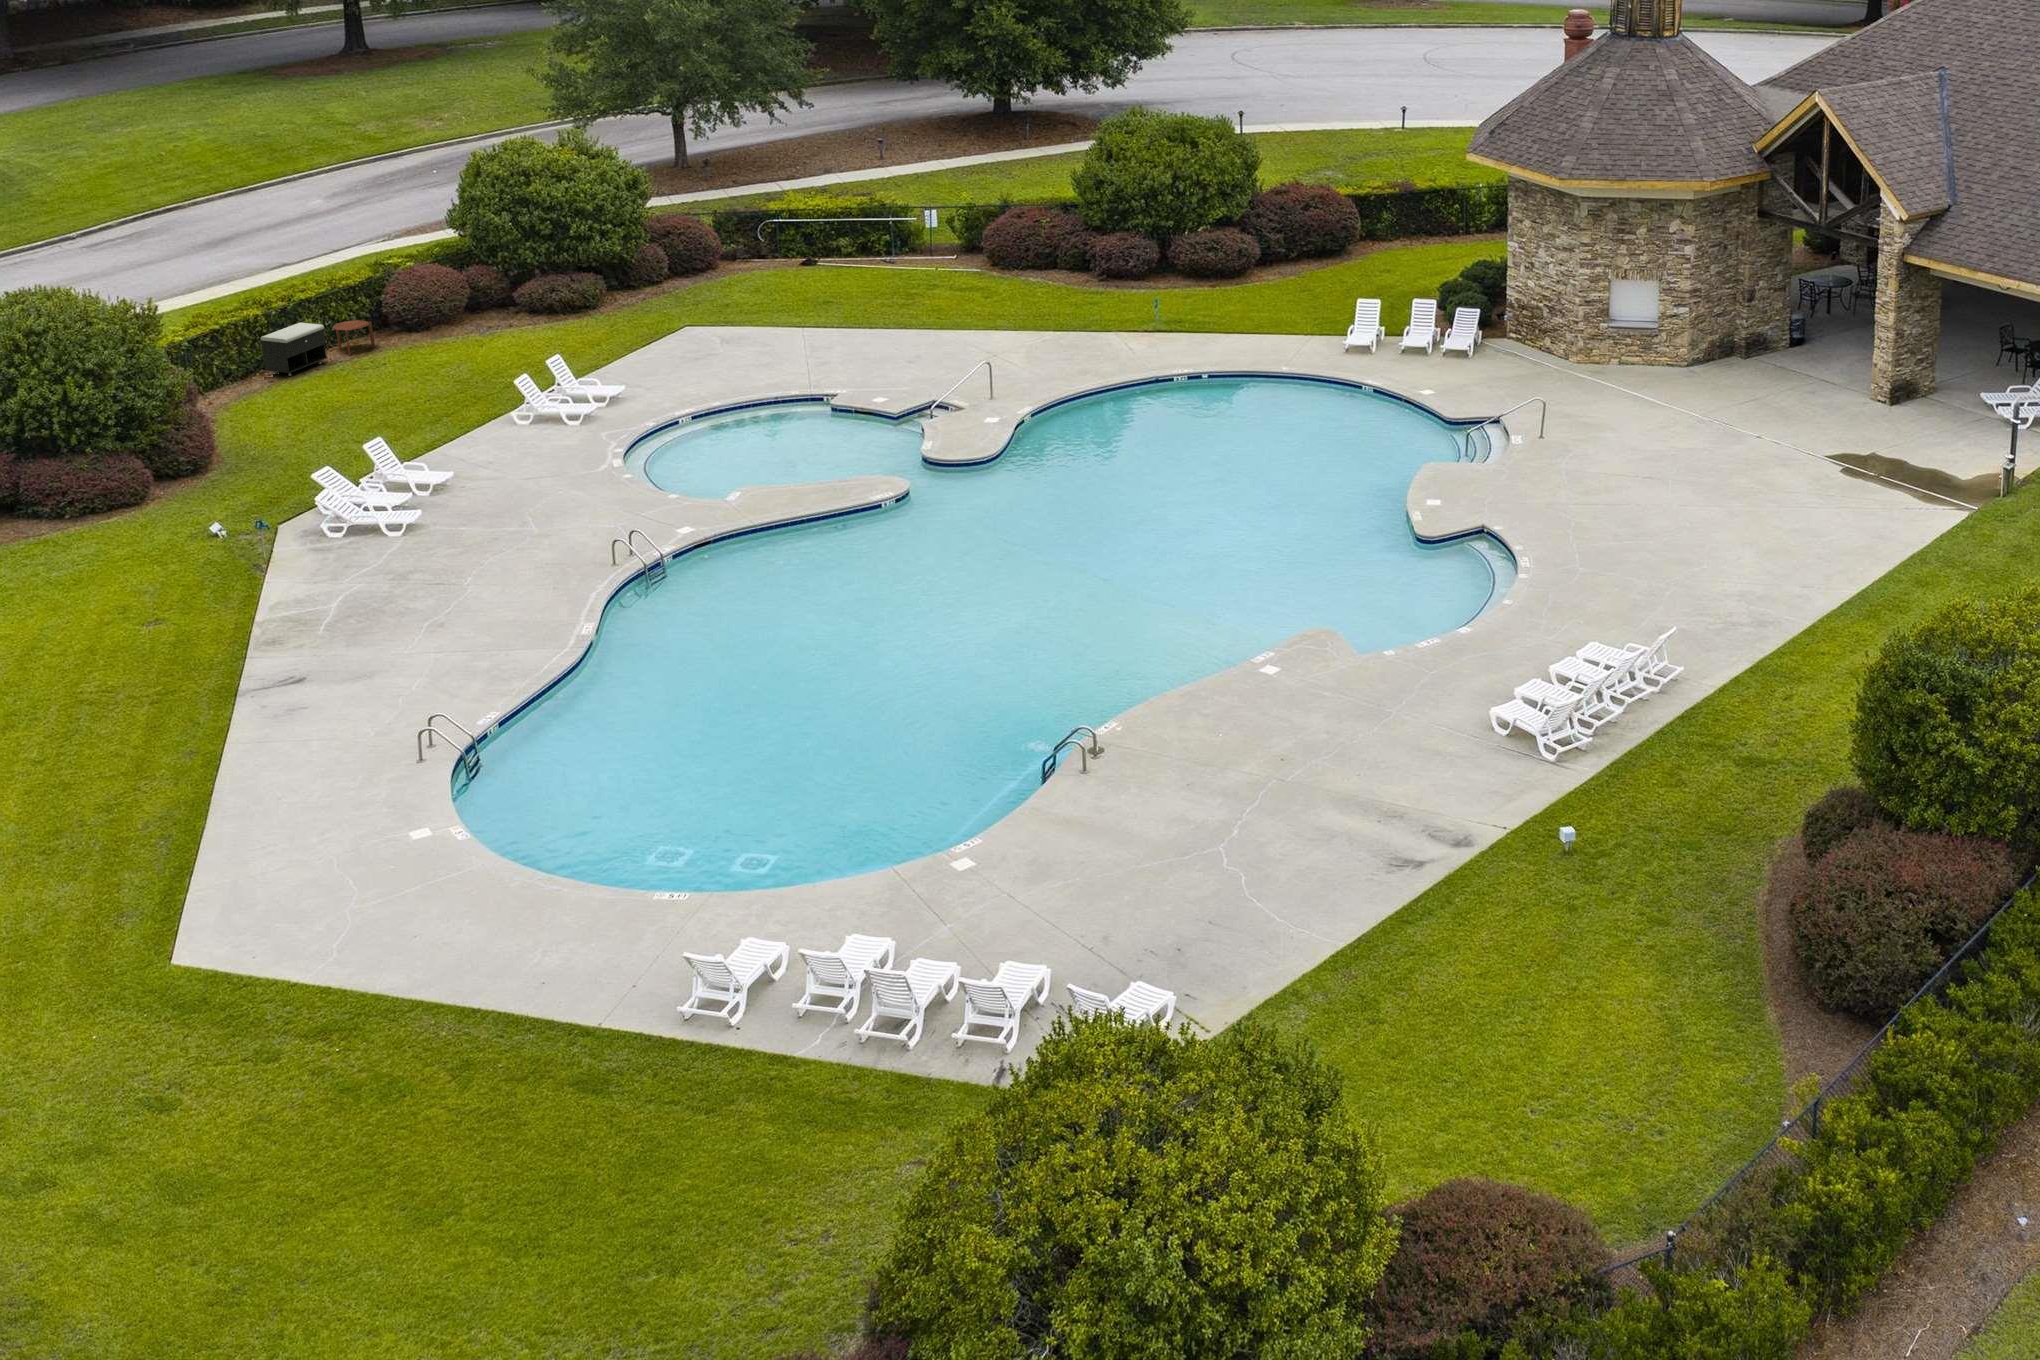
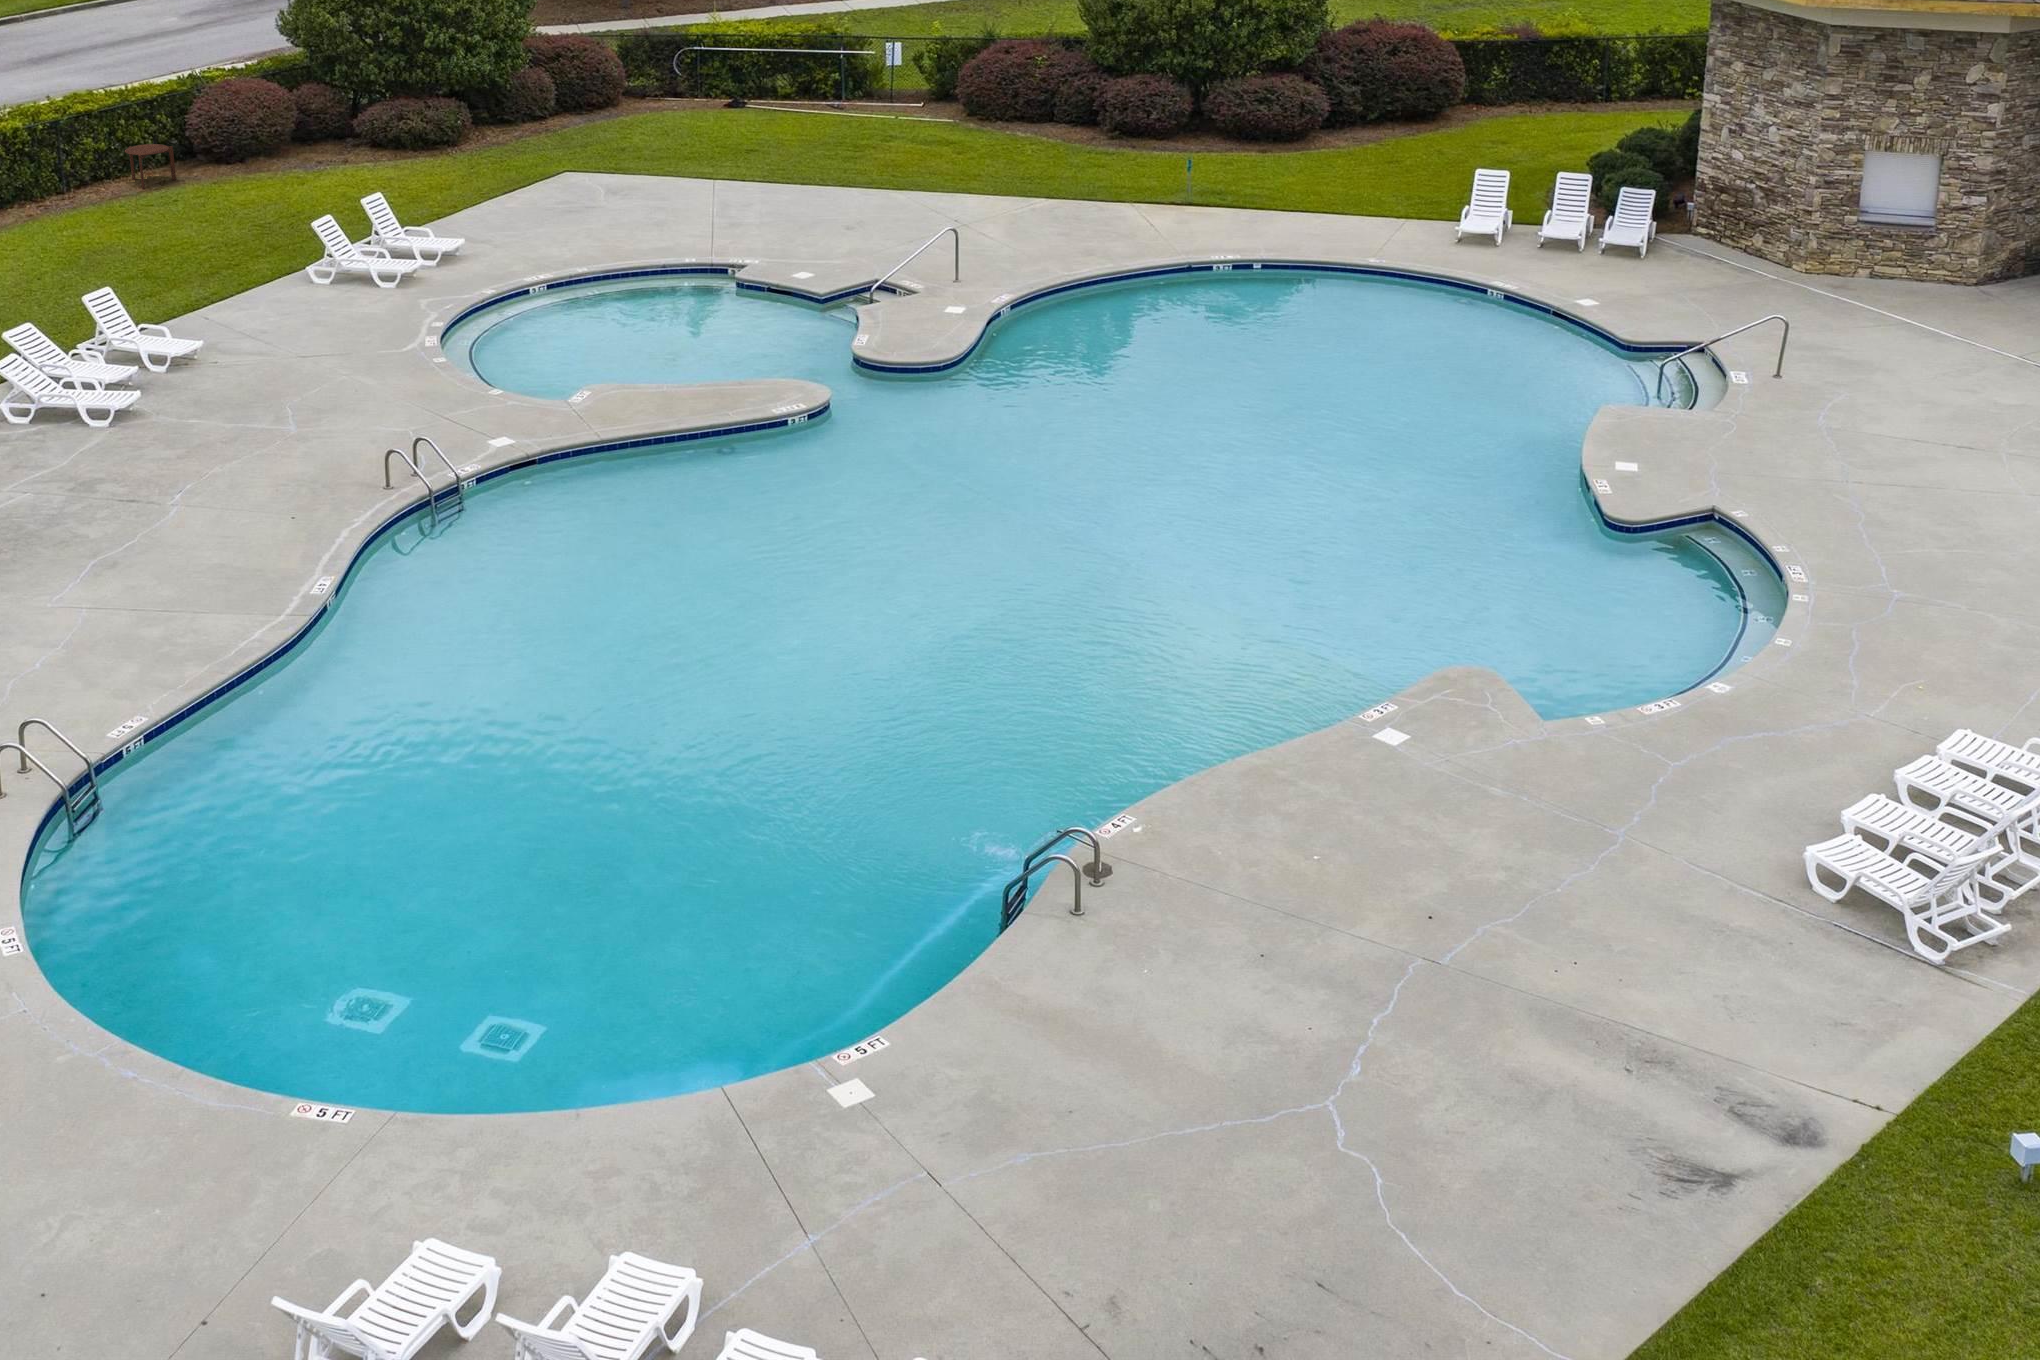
storage bench: present [261,323,328,376] -> none [33,142,115,208]

